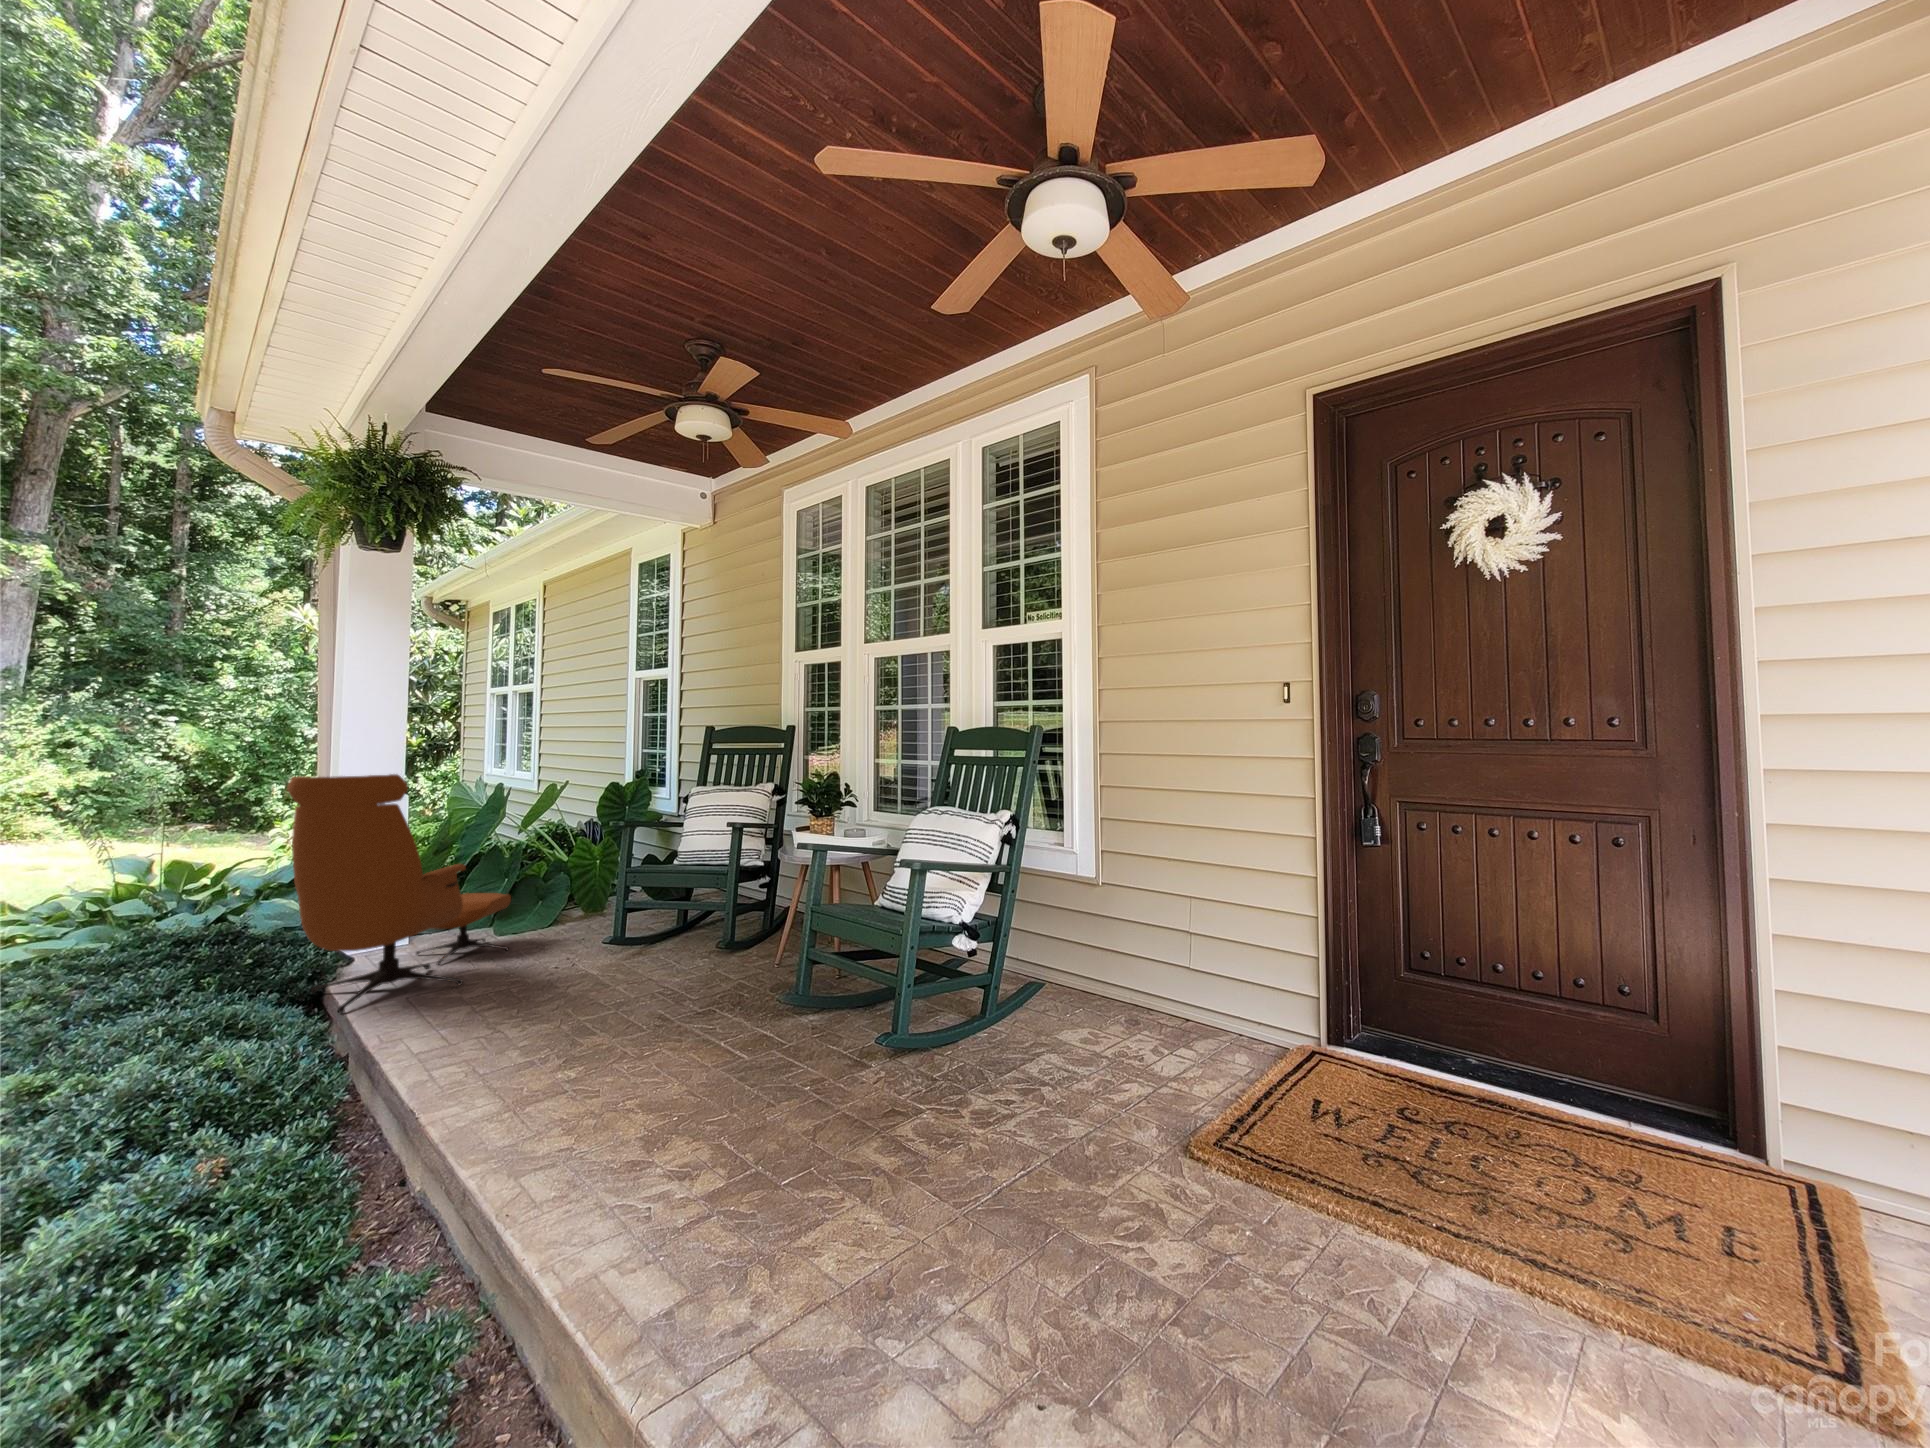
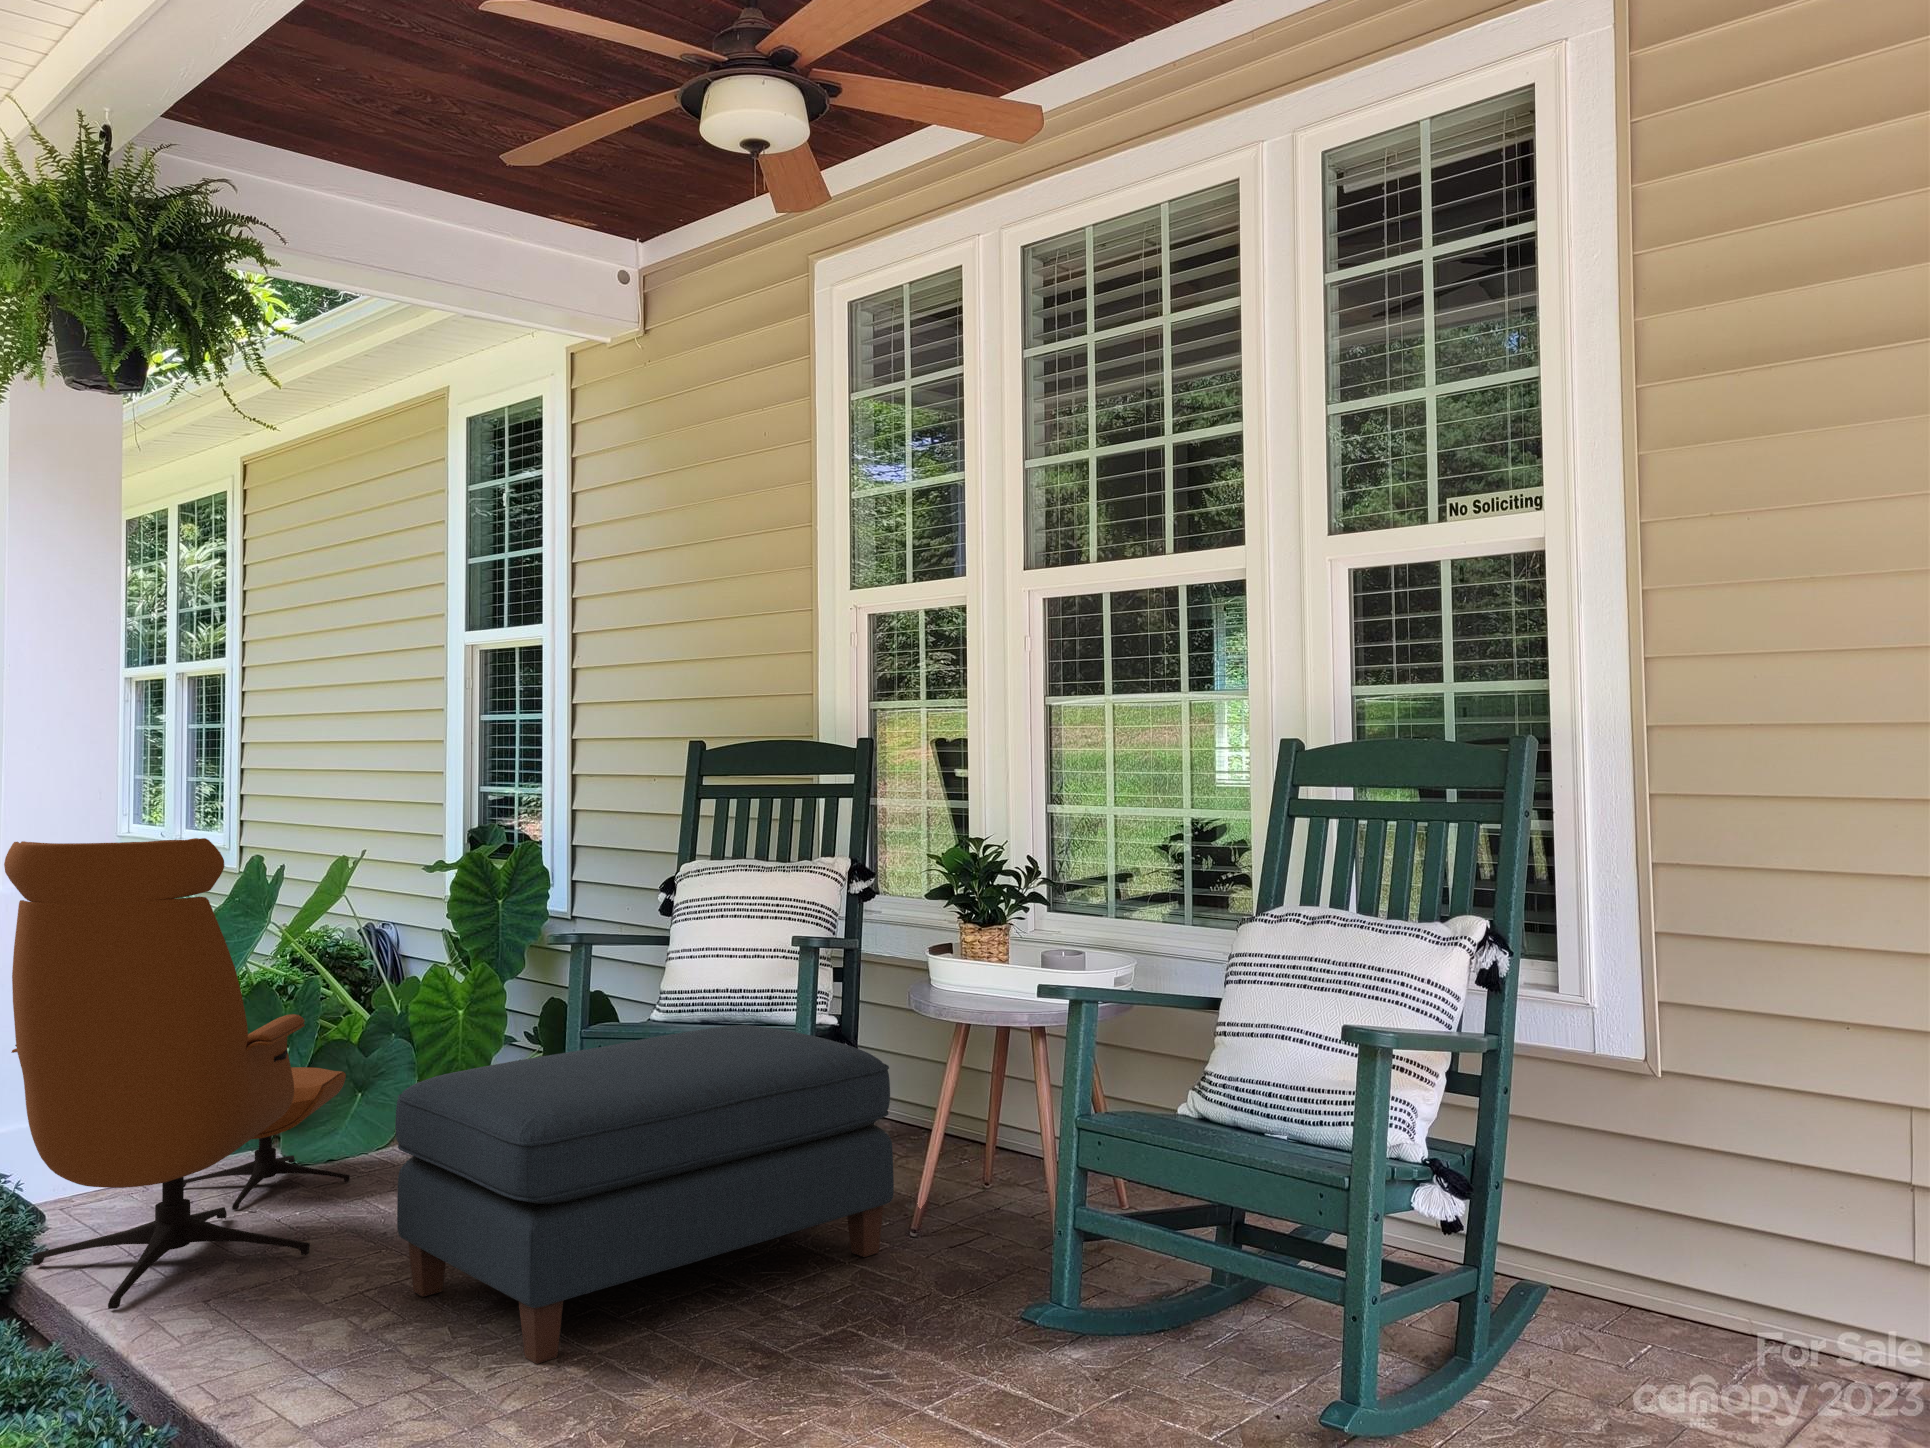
ottoman: none [496,868,762,1032] -> present [395,1025,894,1364]

